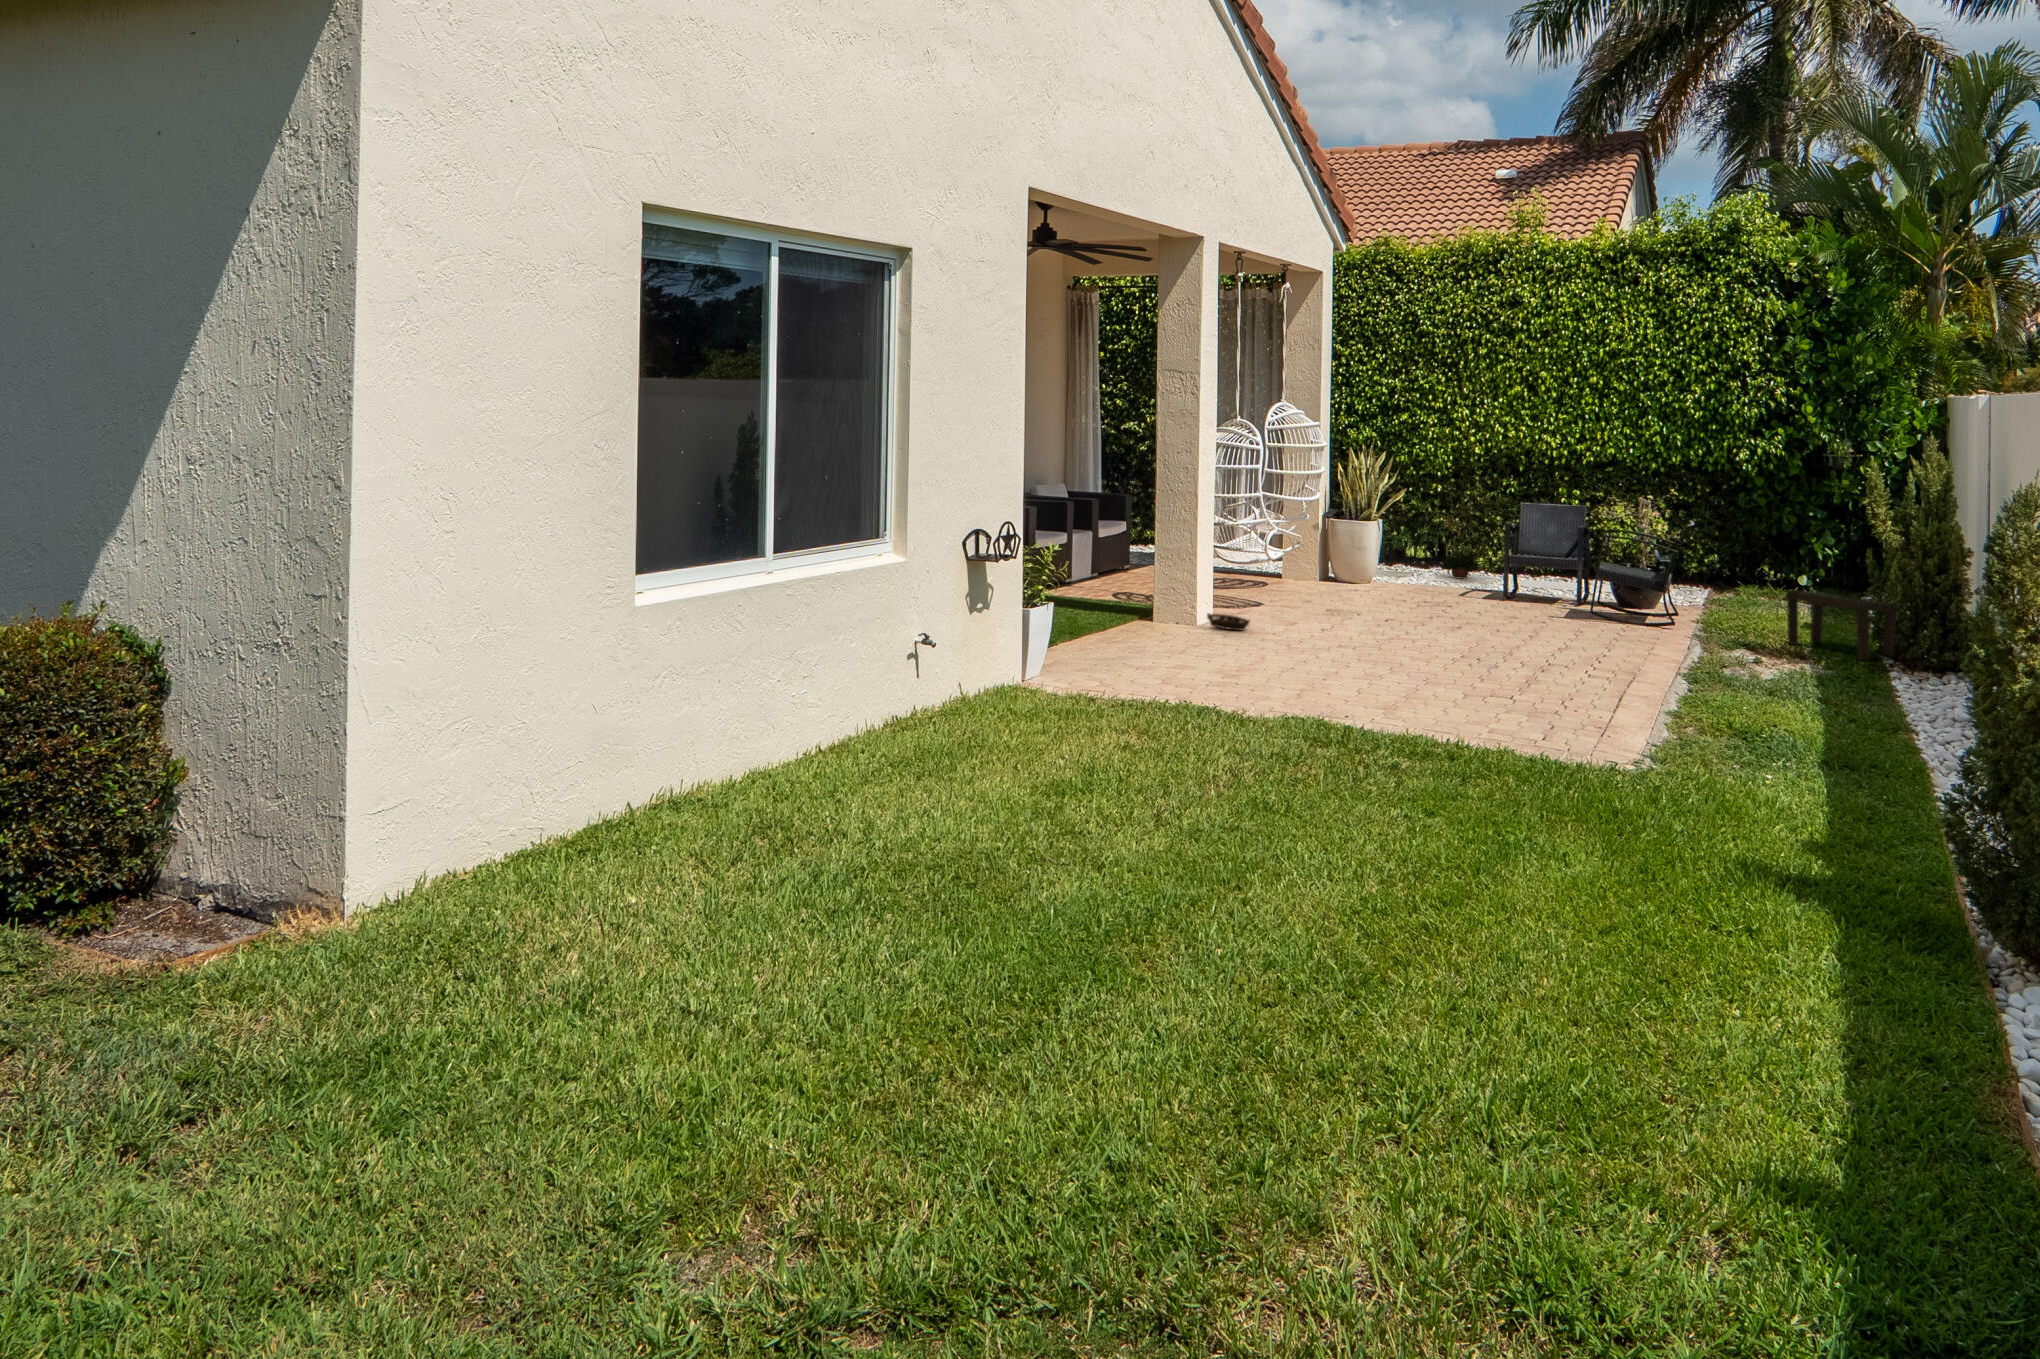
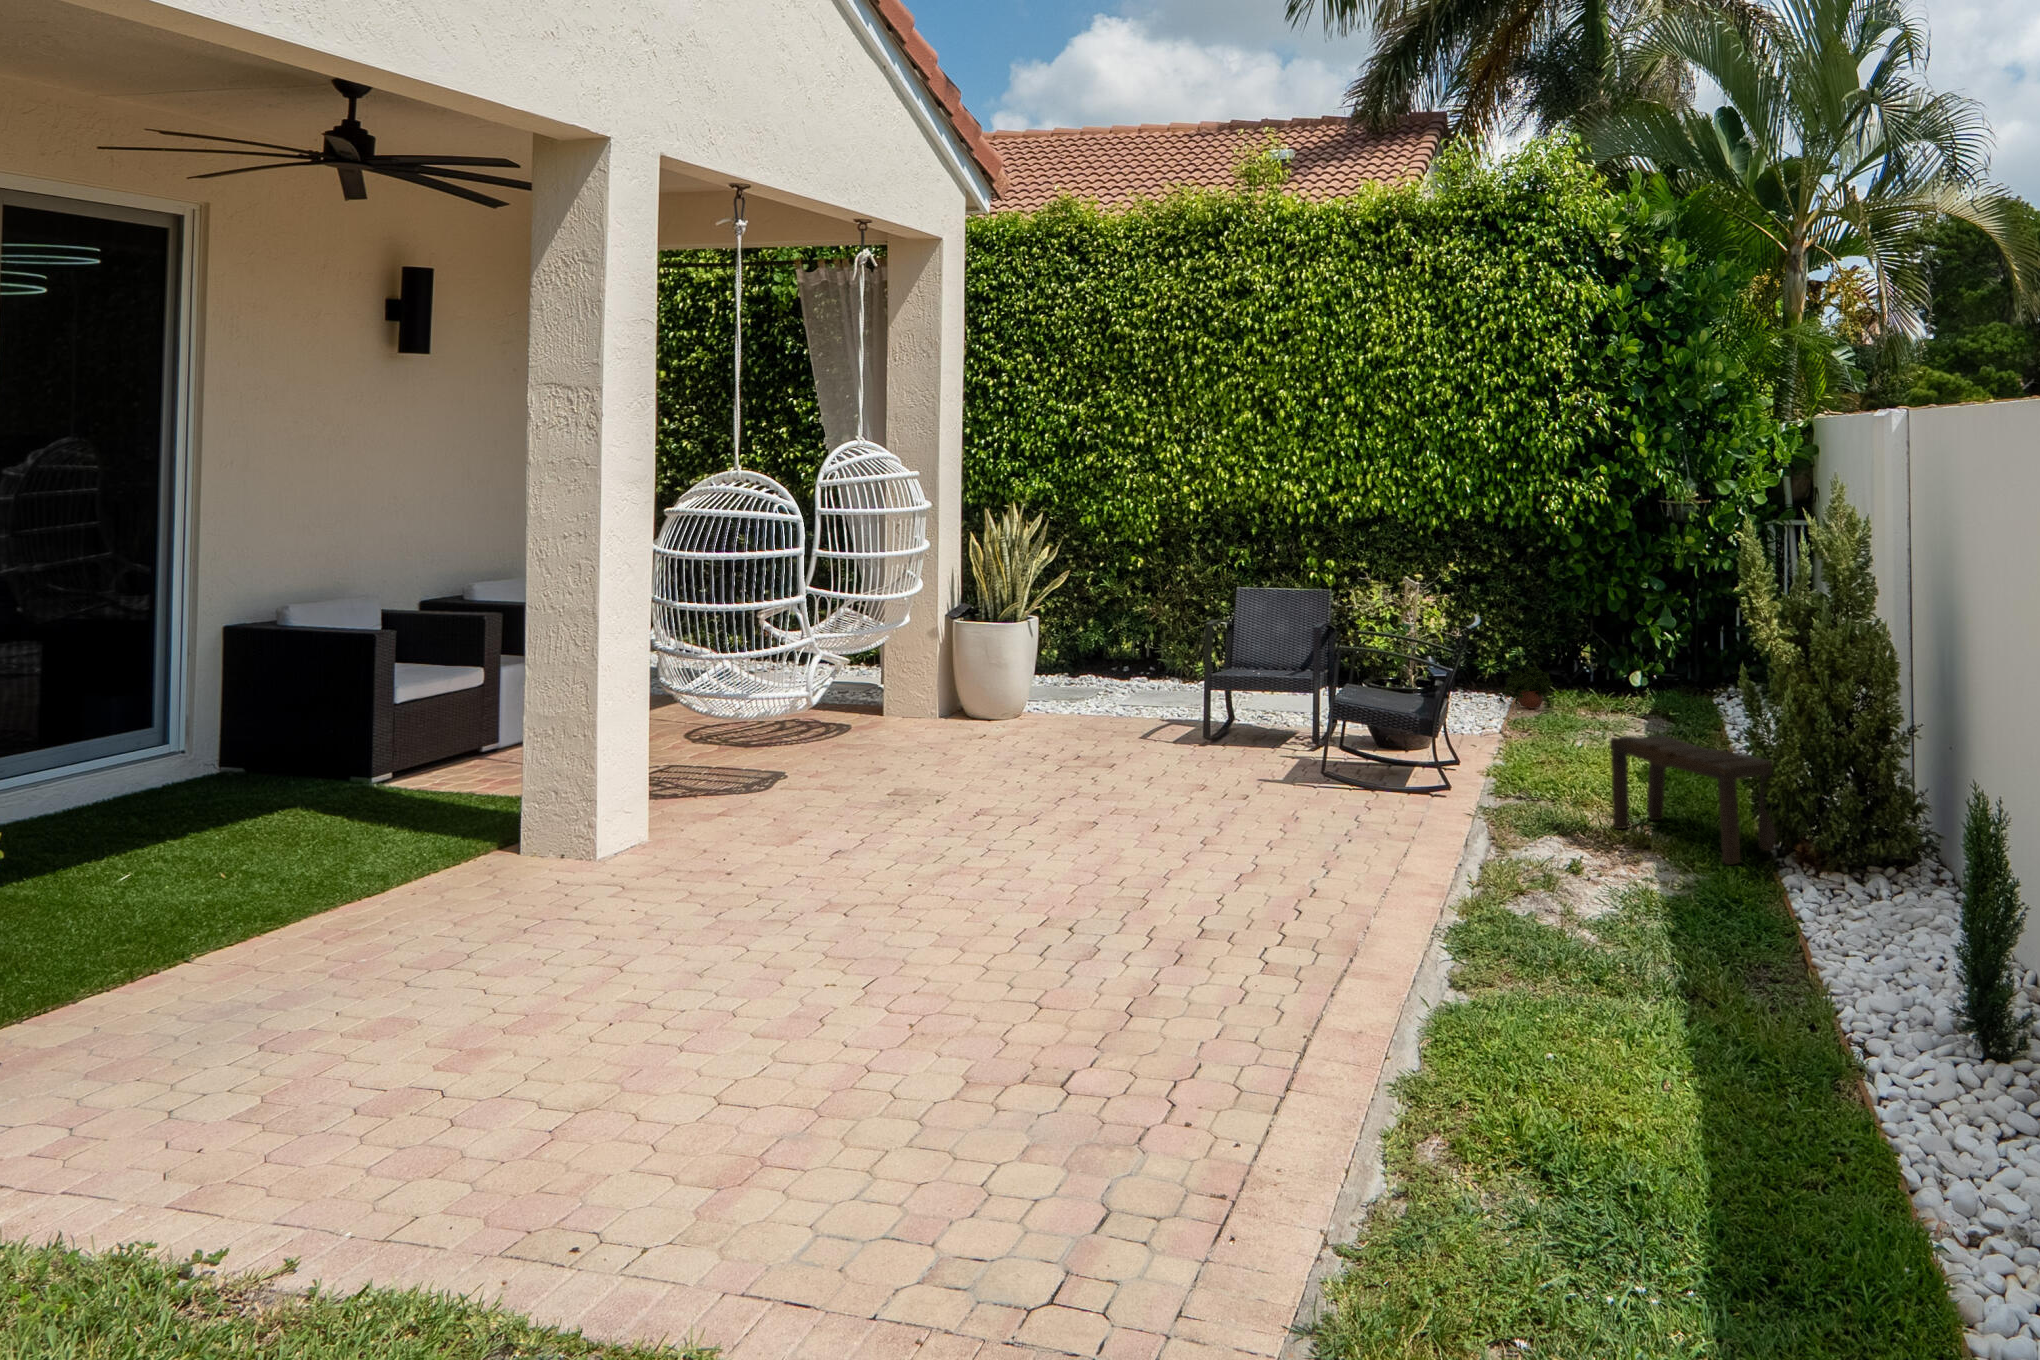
potted plant: present [1444,552,1479,579] -> present [1498,664,1556,707]
basket: present [1207,613,1250,631] -> none [546,849,669,897]

